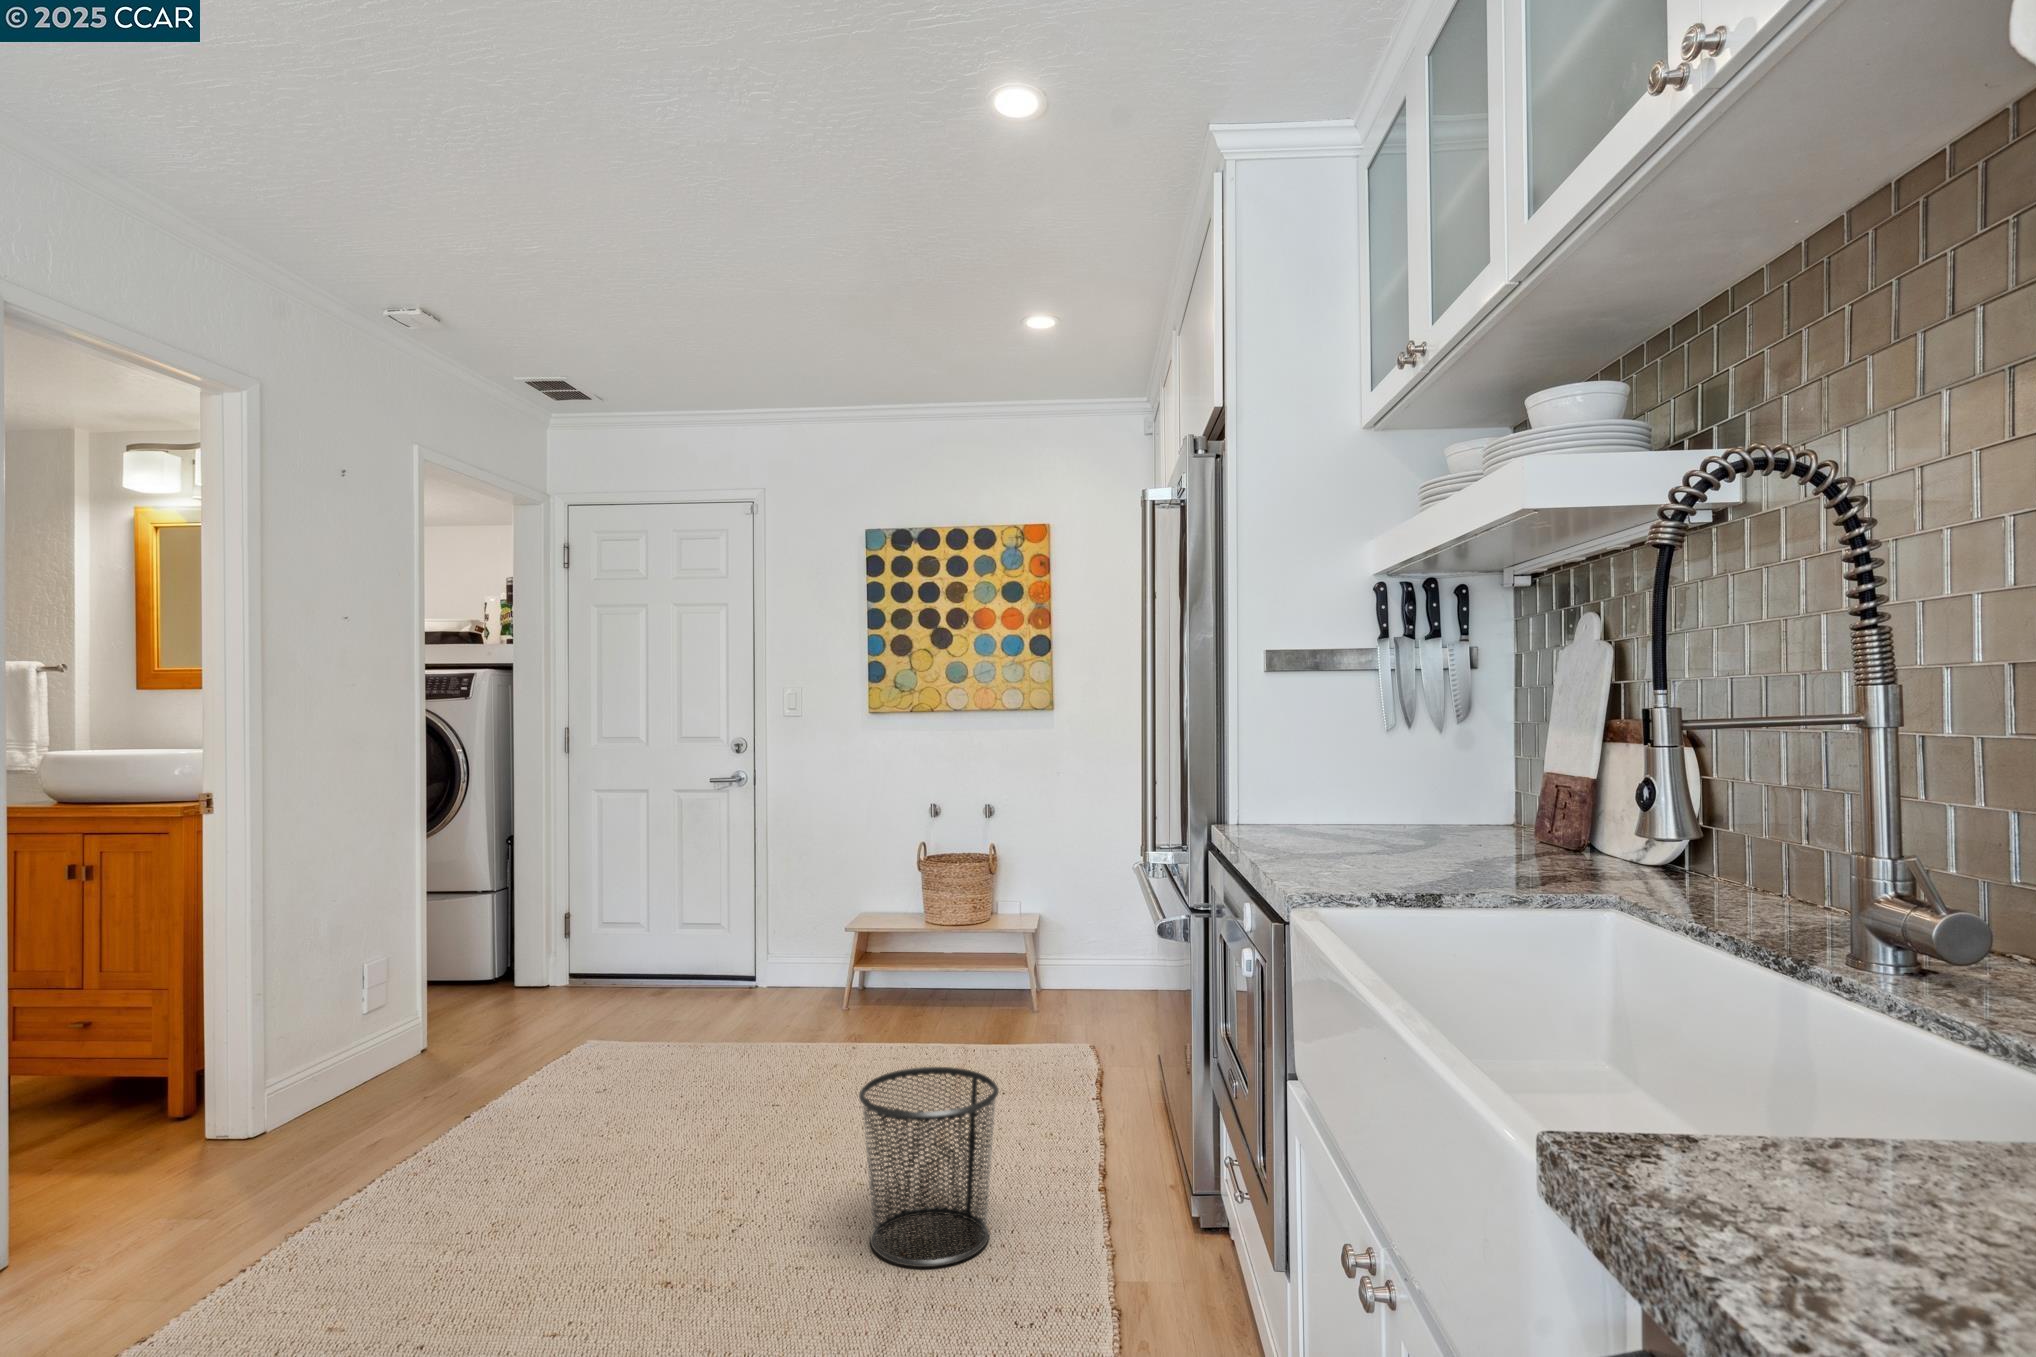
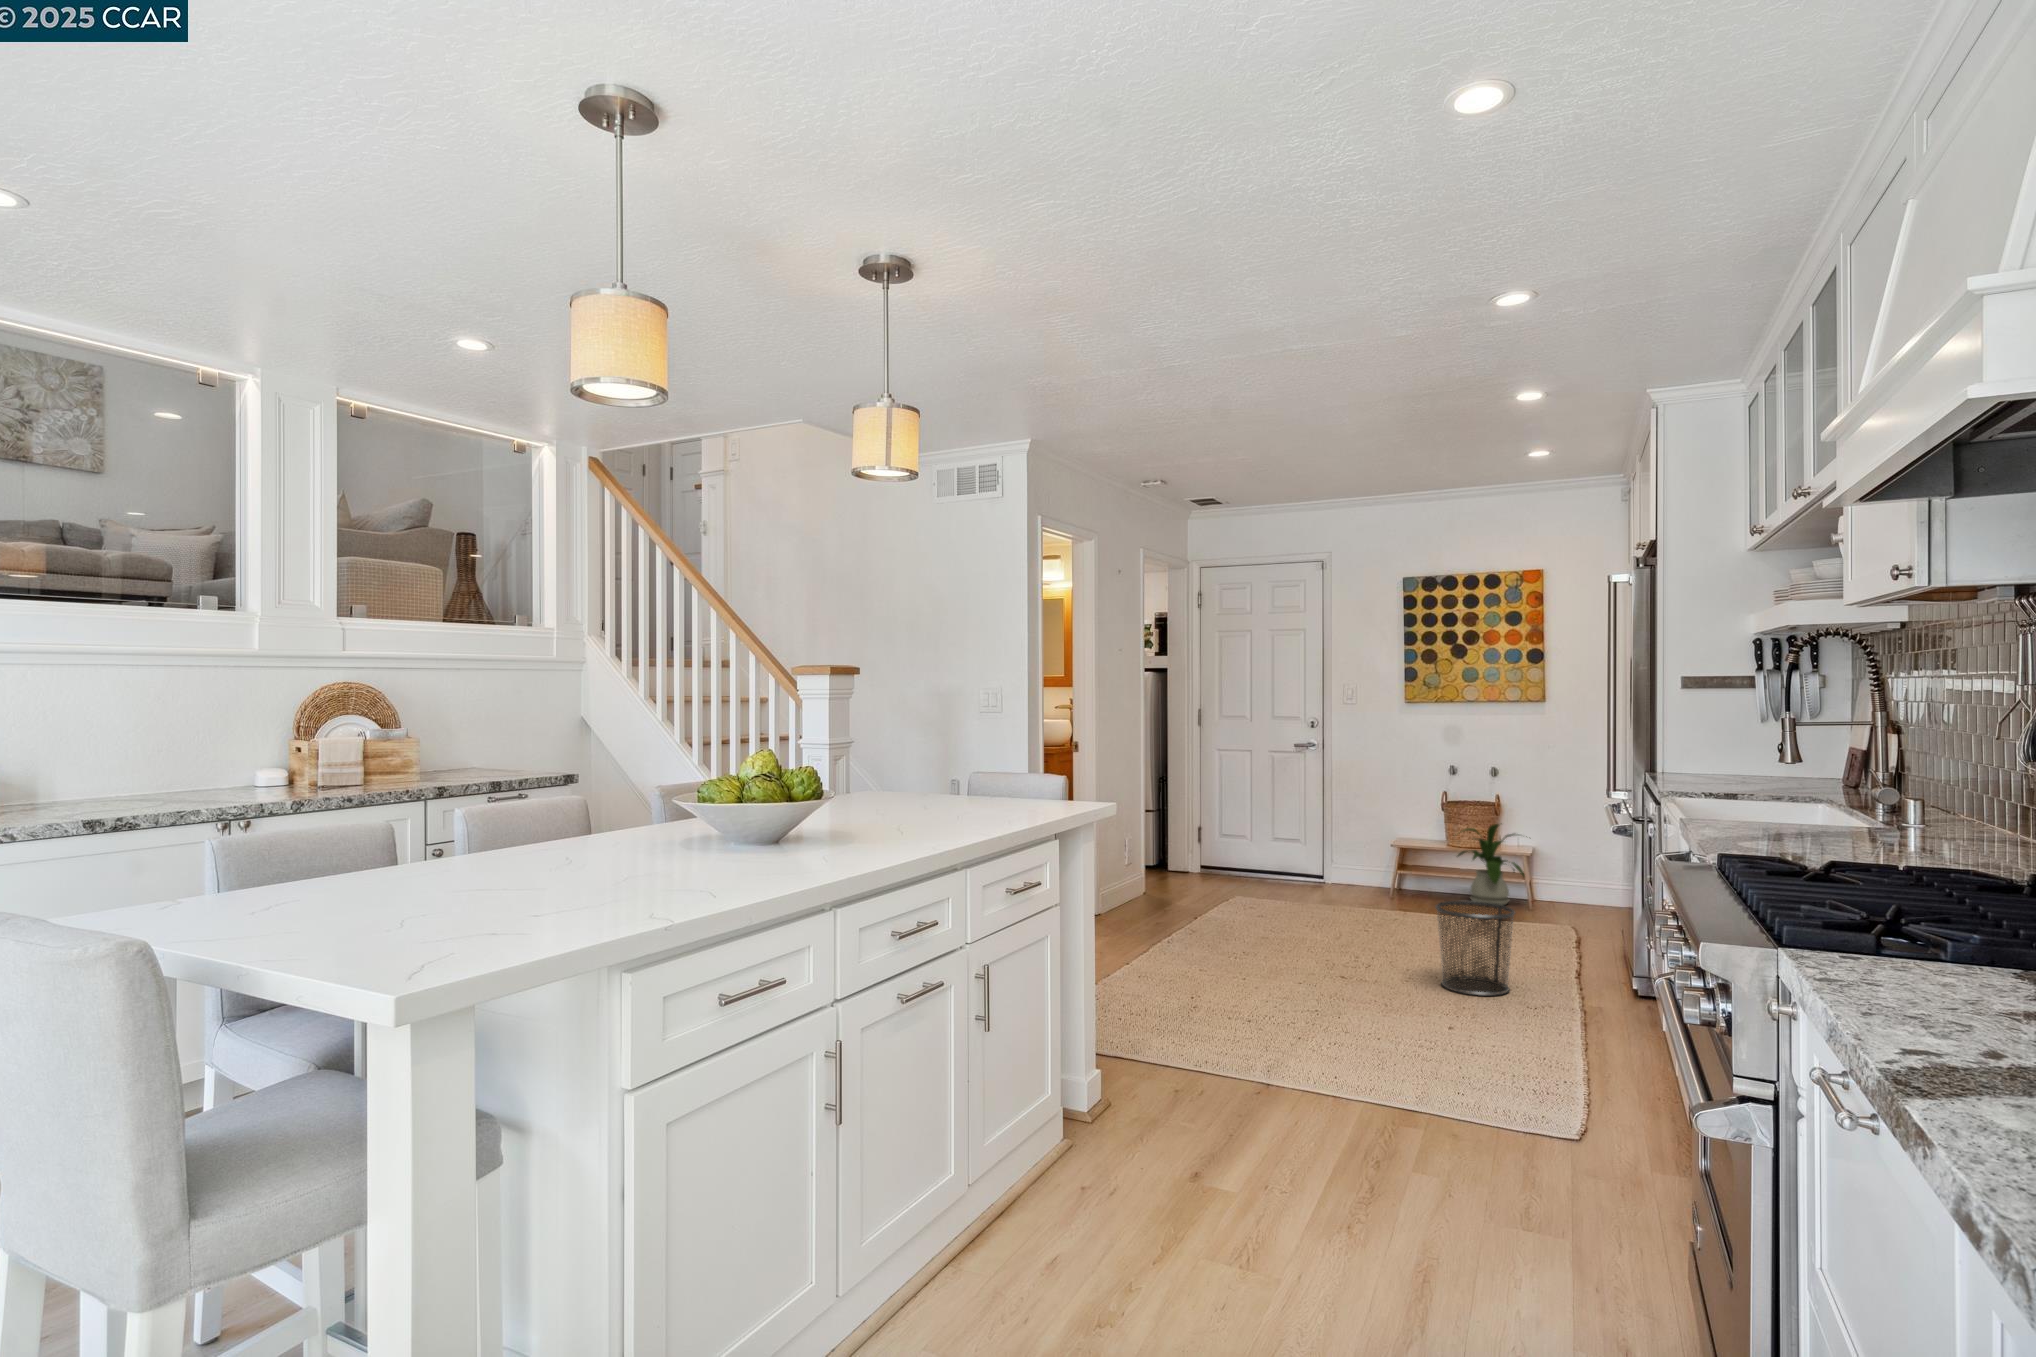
house plant: none [929,888,1038,1011] -> present [1458,824,1525,905]

